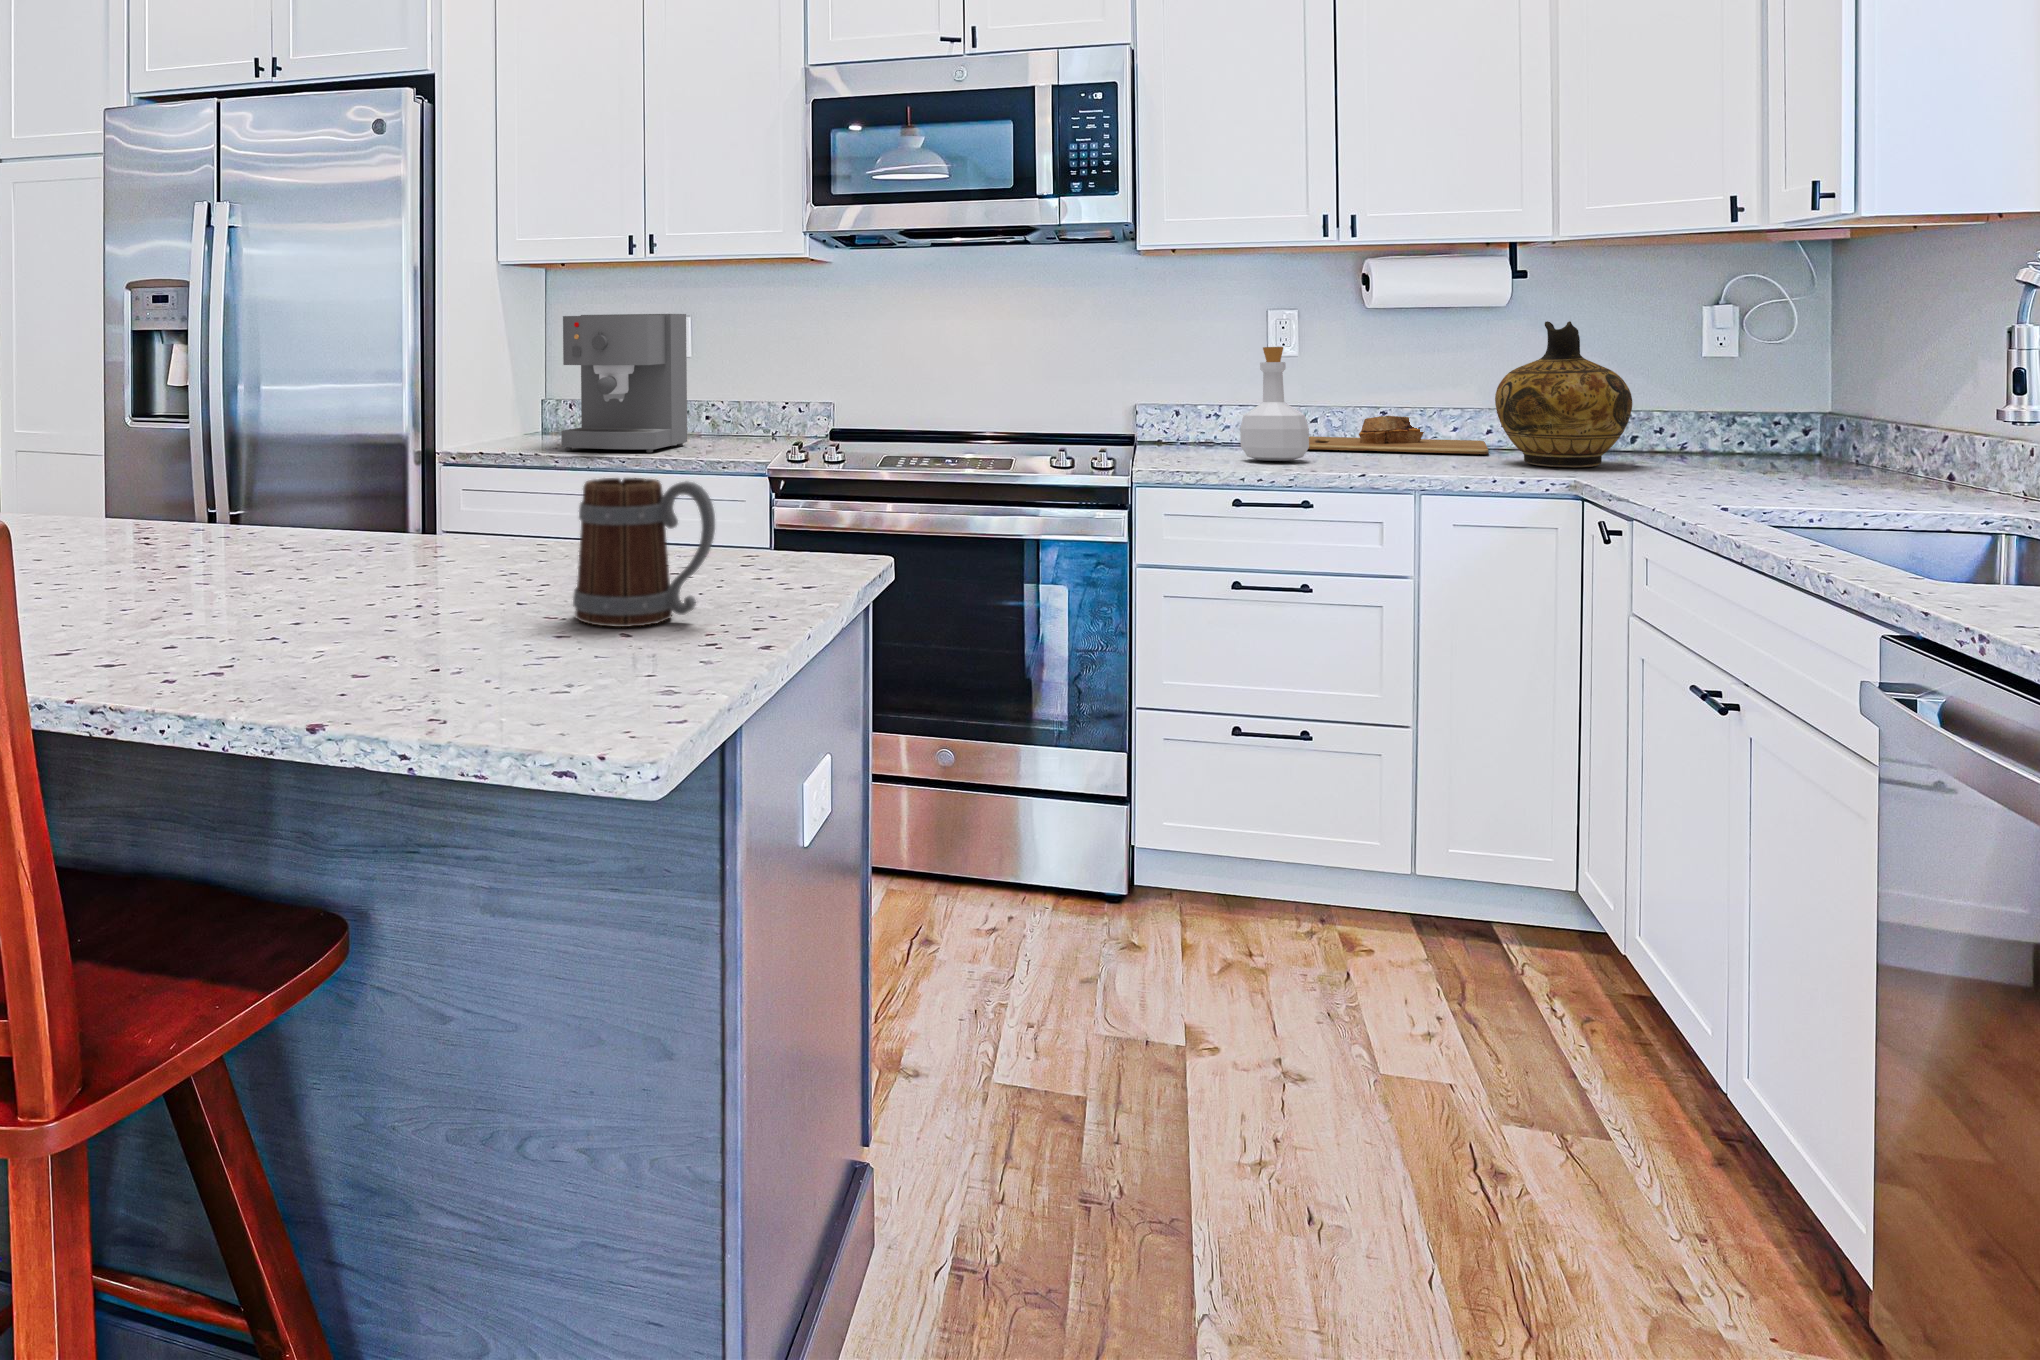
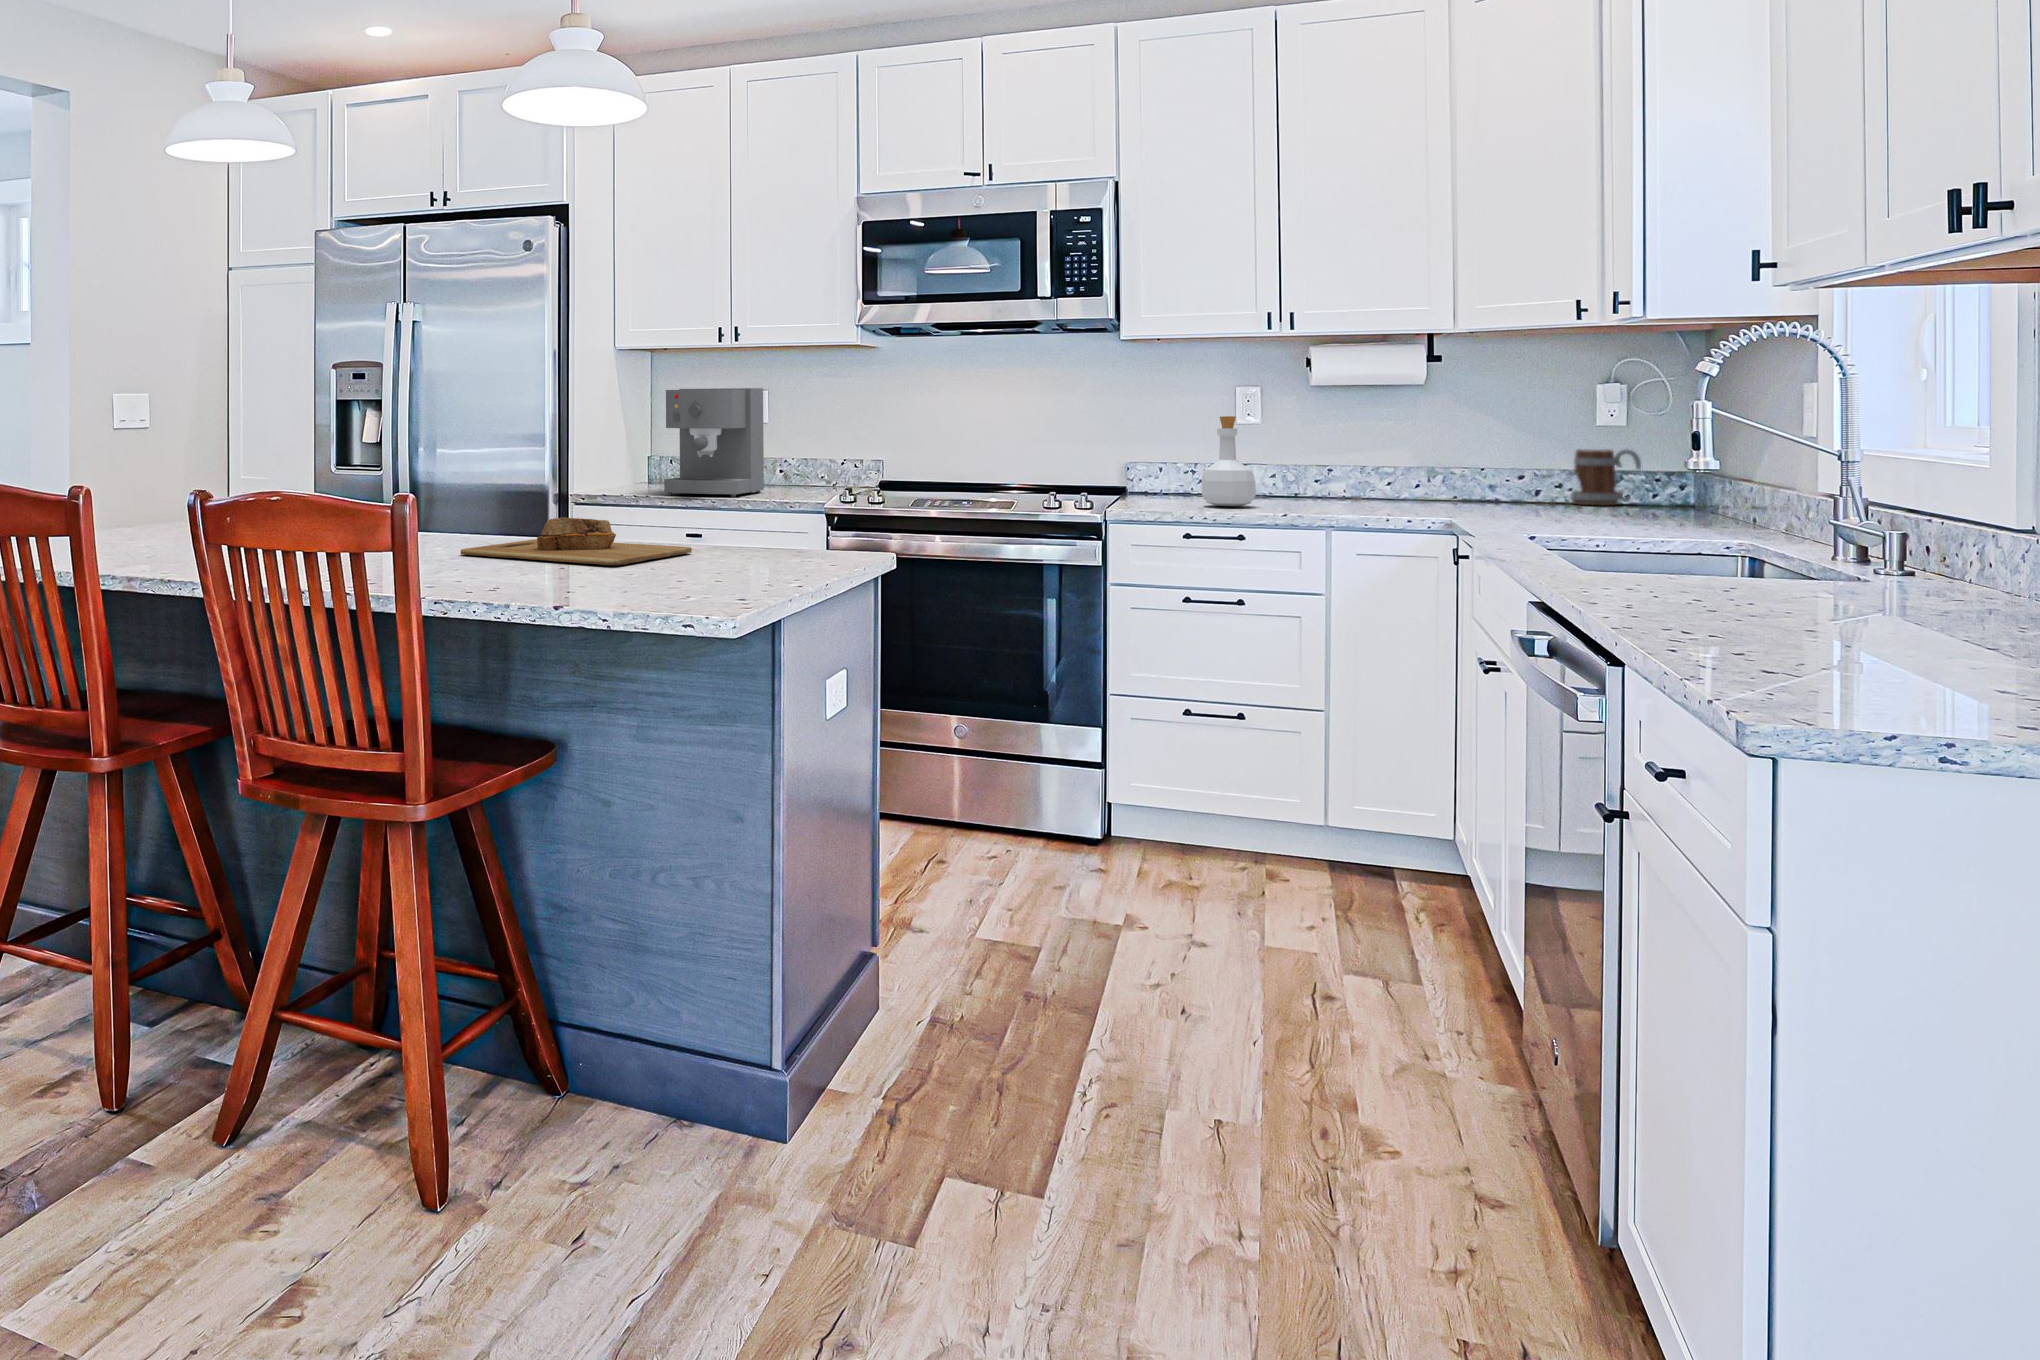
ceramic jug: present [1495,321,1632,467] -> none [1407,397,1514,512]
cutting board: present [1308,416,1489,454] -> present [461,517,692,565]
mug: present [573,478,715,627] -> present [1571,449,1641,505]

